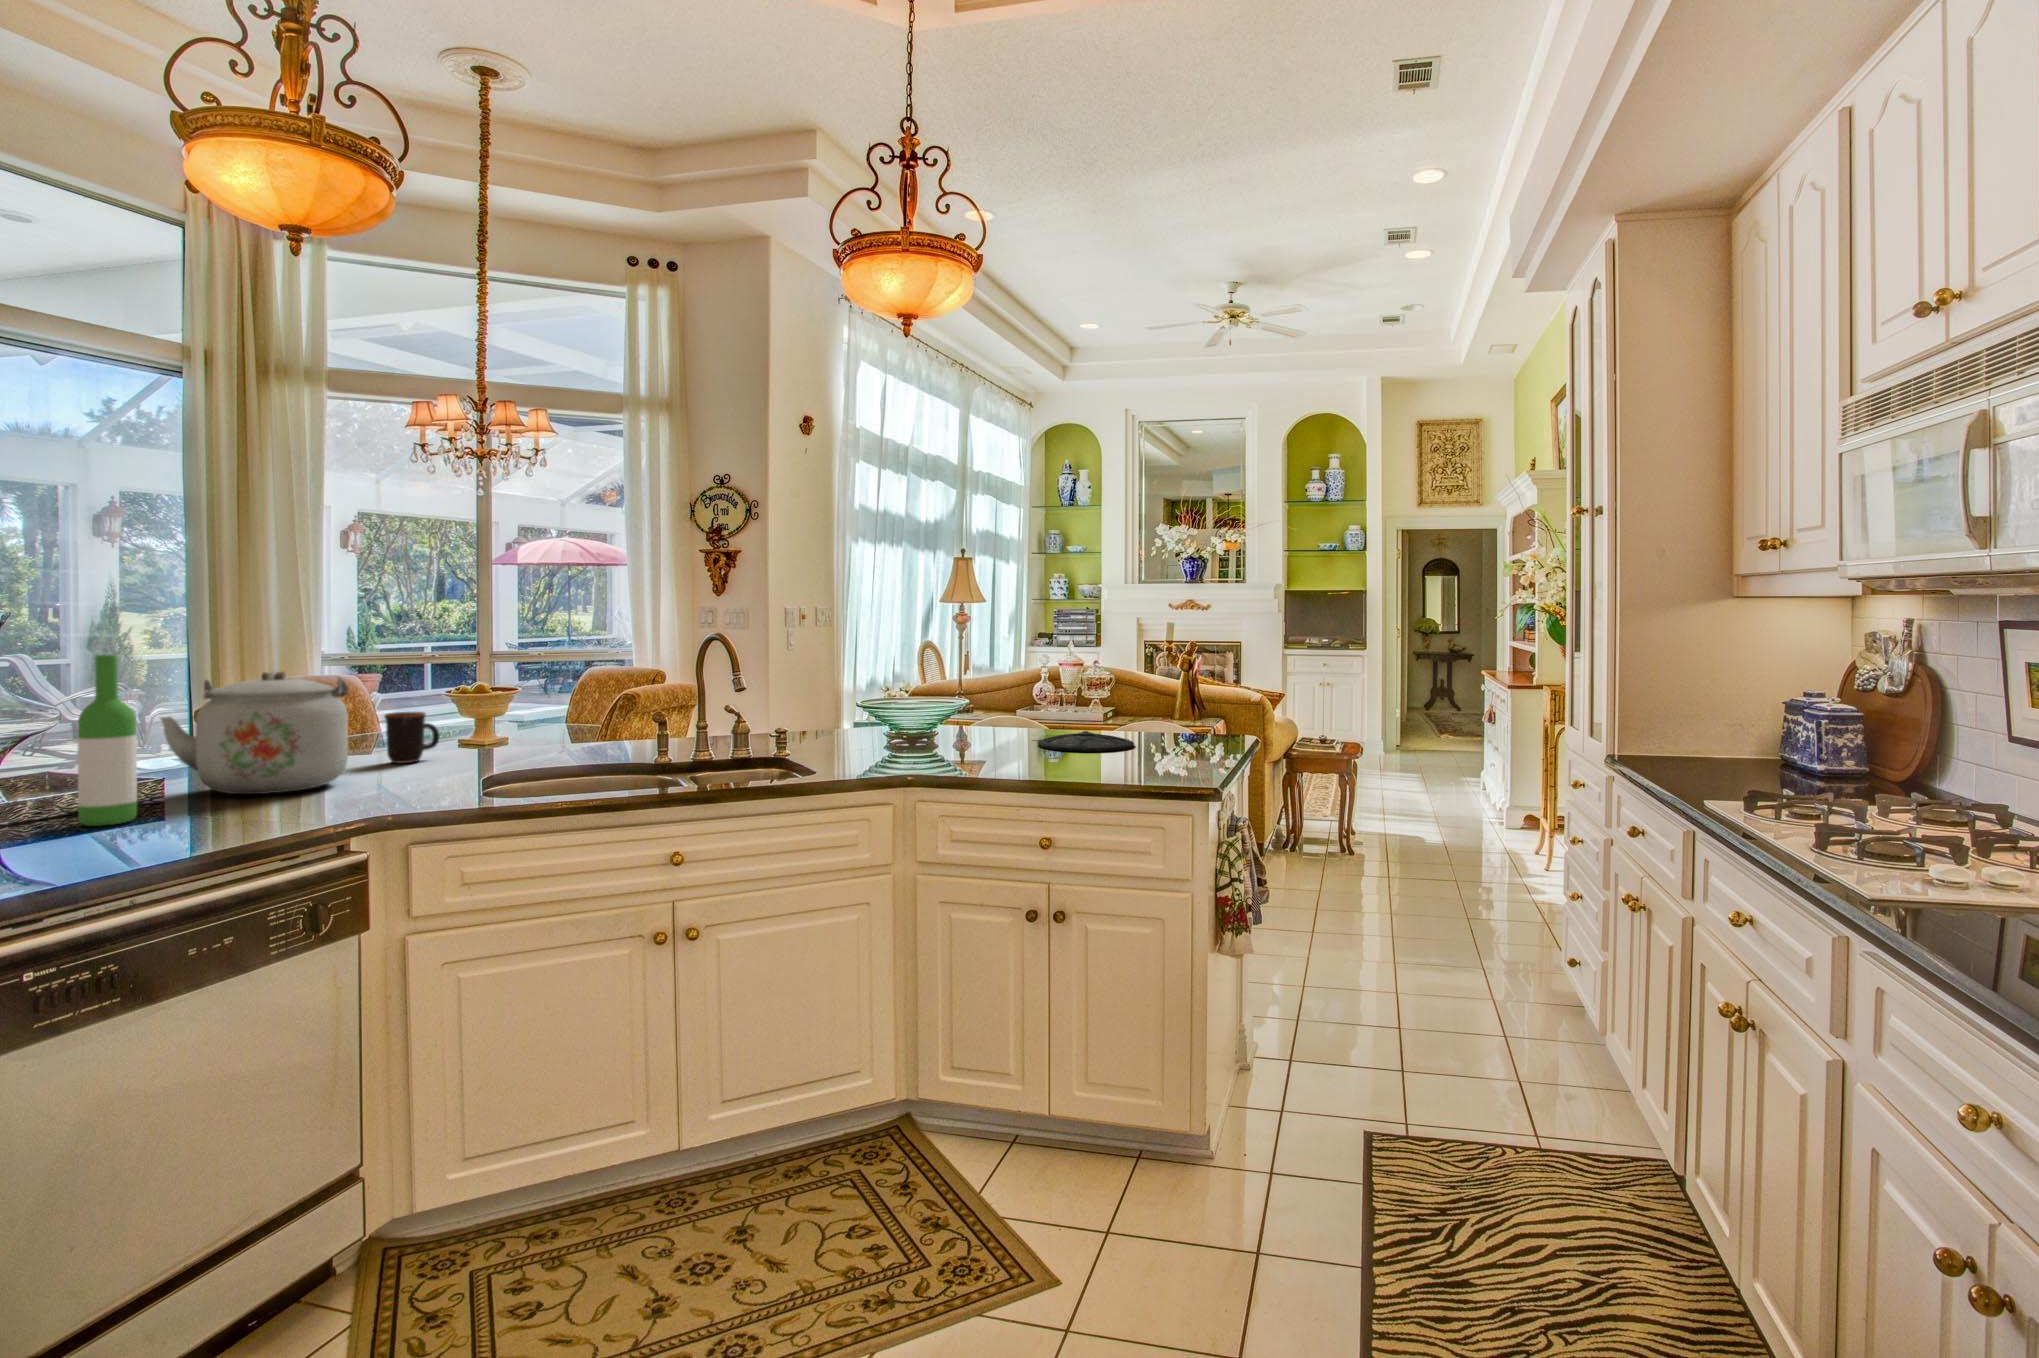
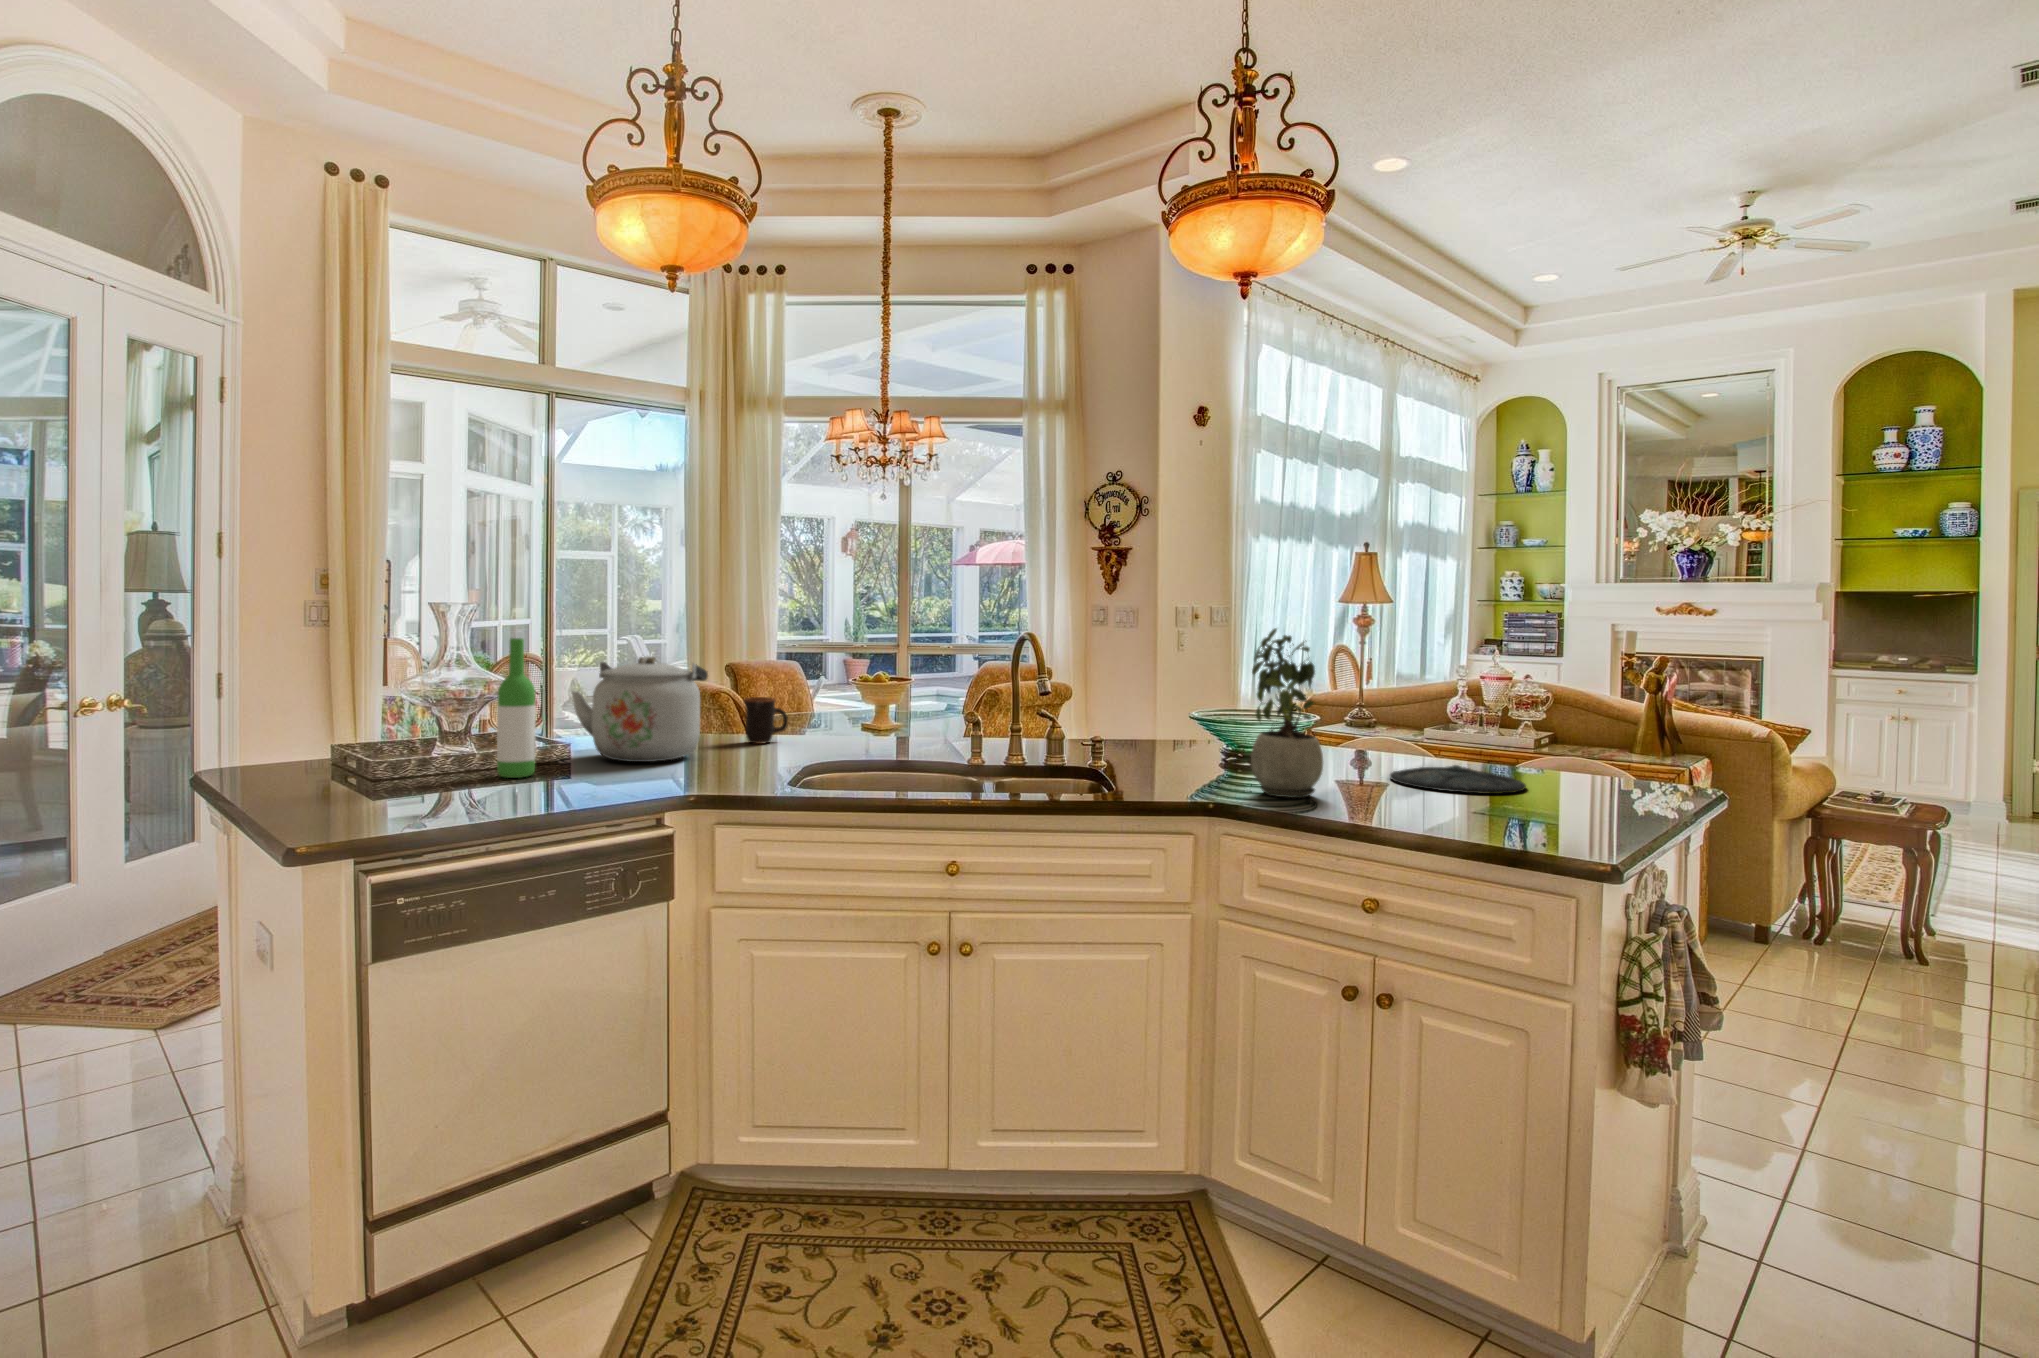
potted plant: none [944,626,1002,767] -> present [1251,628,1323,798]

